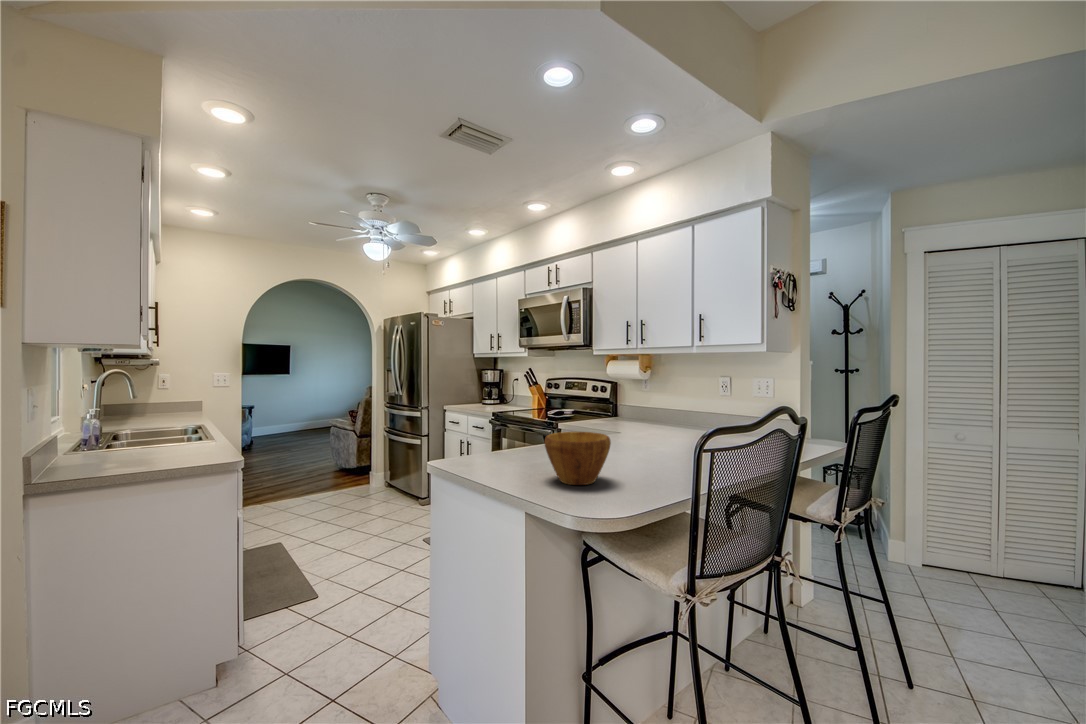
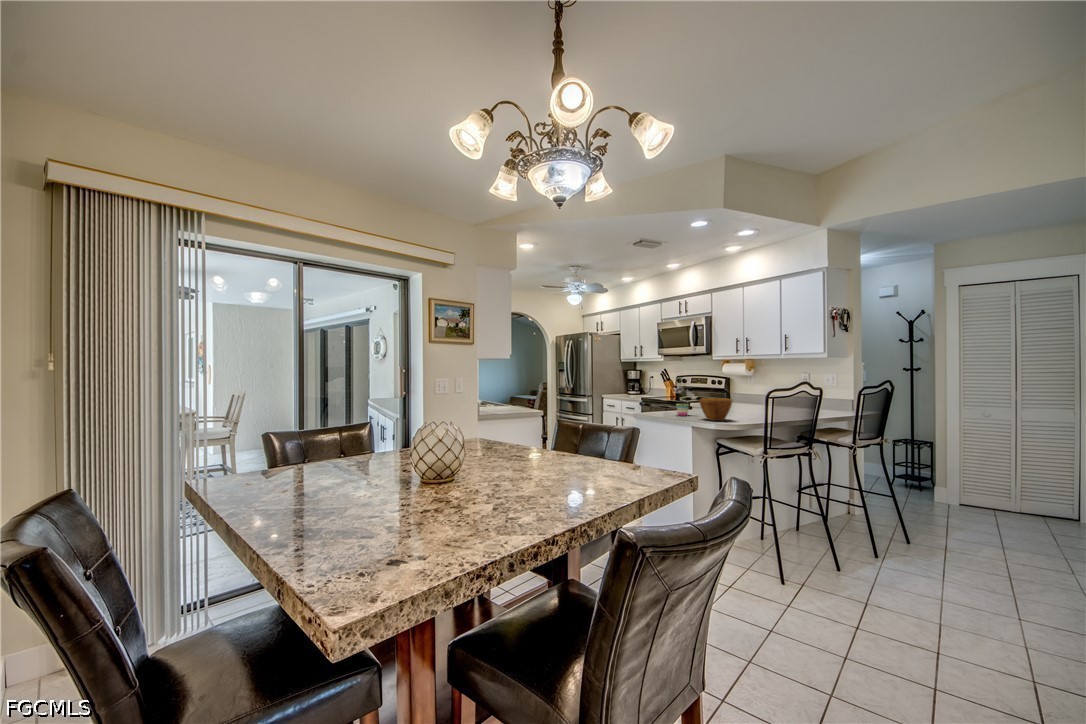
potted plant: none [499,386,544,466] -> present [674,379,694,416]

